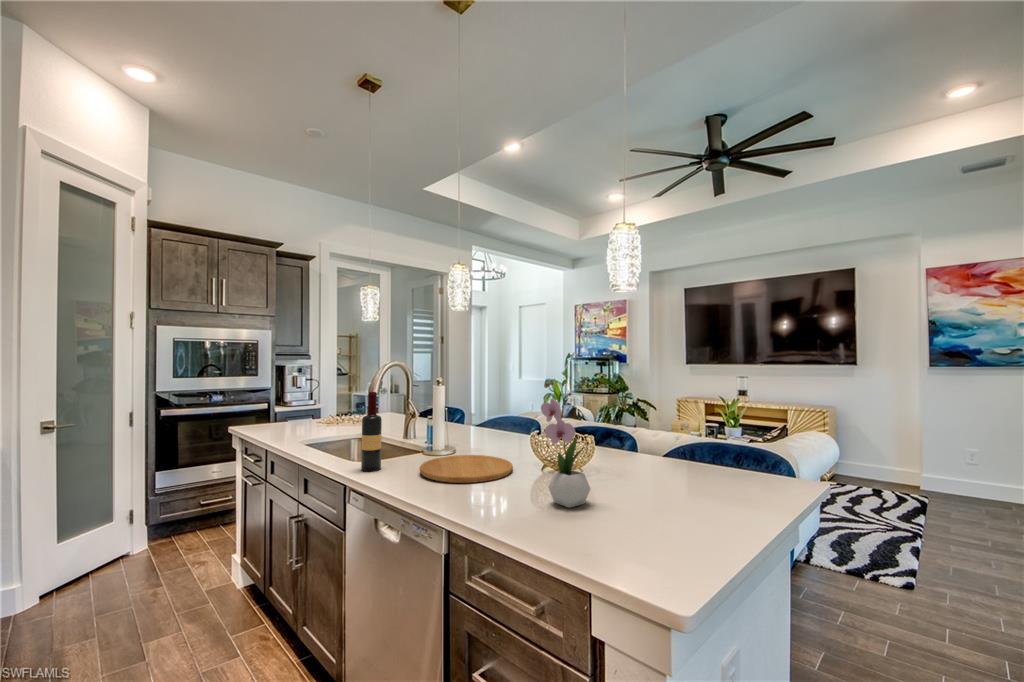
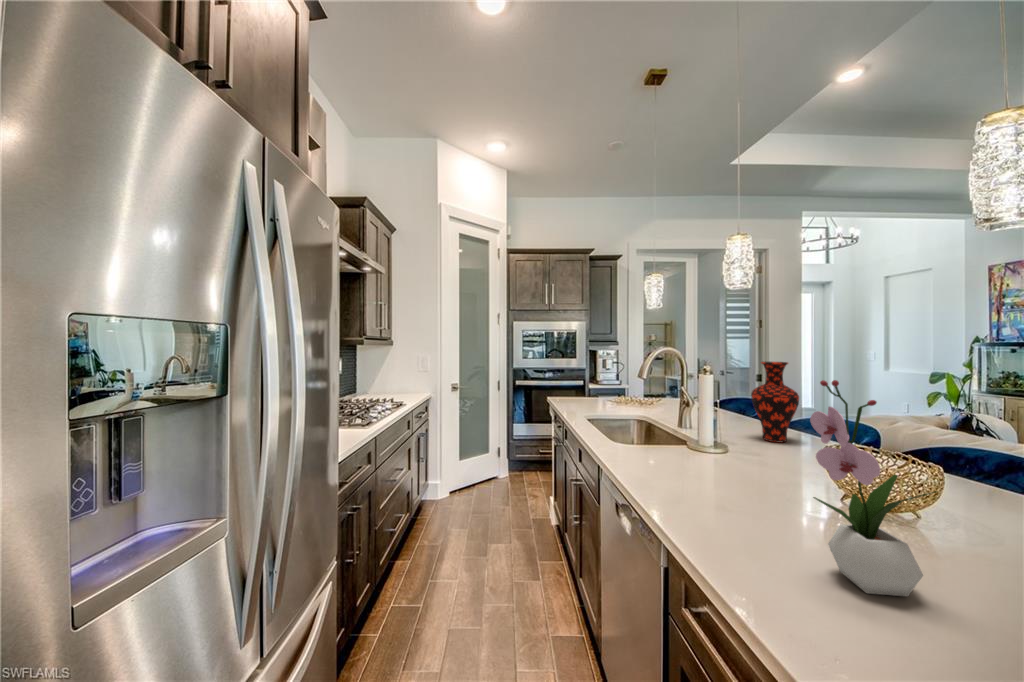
vase: none [464,373,497,439] -> present [751,362,799,442]
wine bottle: present [361,392,382,472] -> none [612,377,631,458]
cutting board: present [420,455,513,483] -> none [665,457,796,503]

